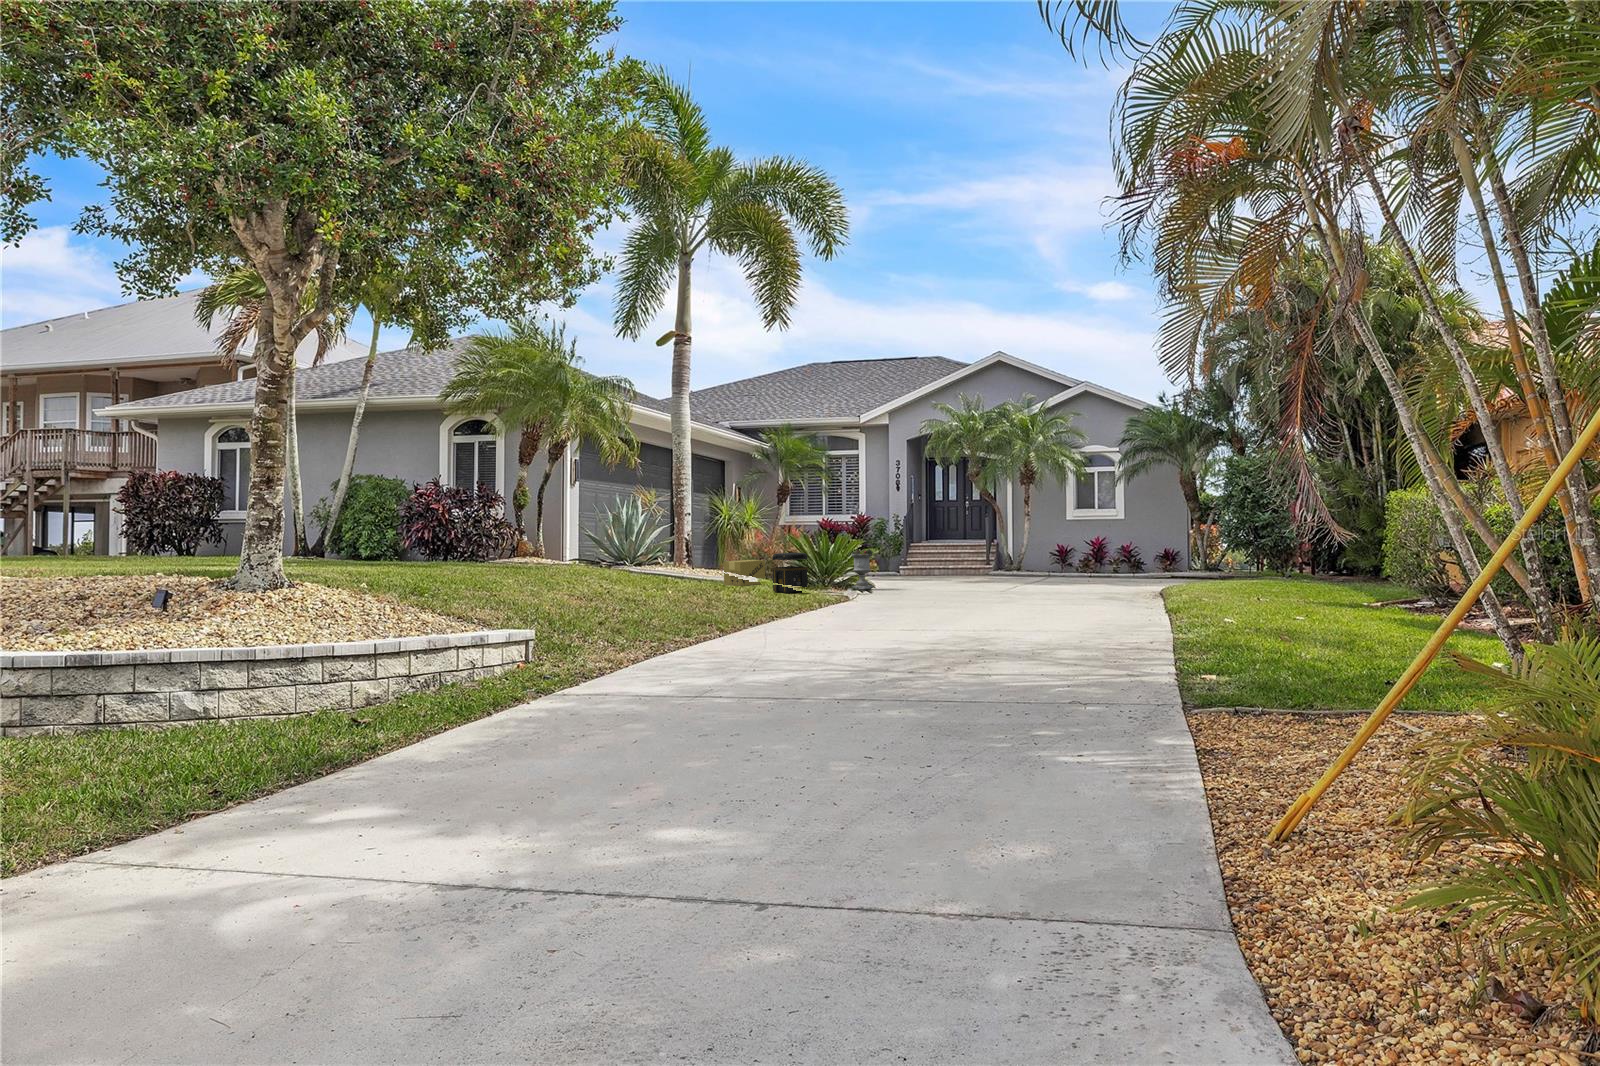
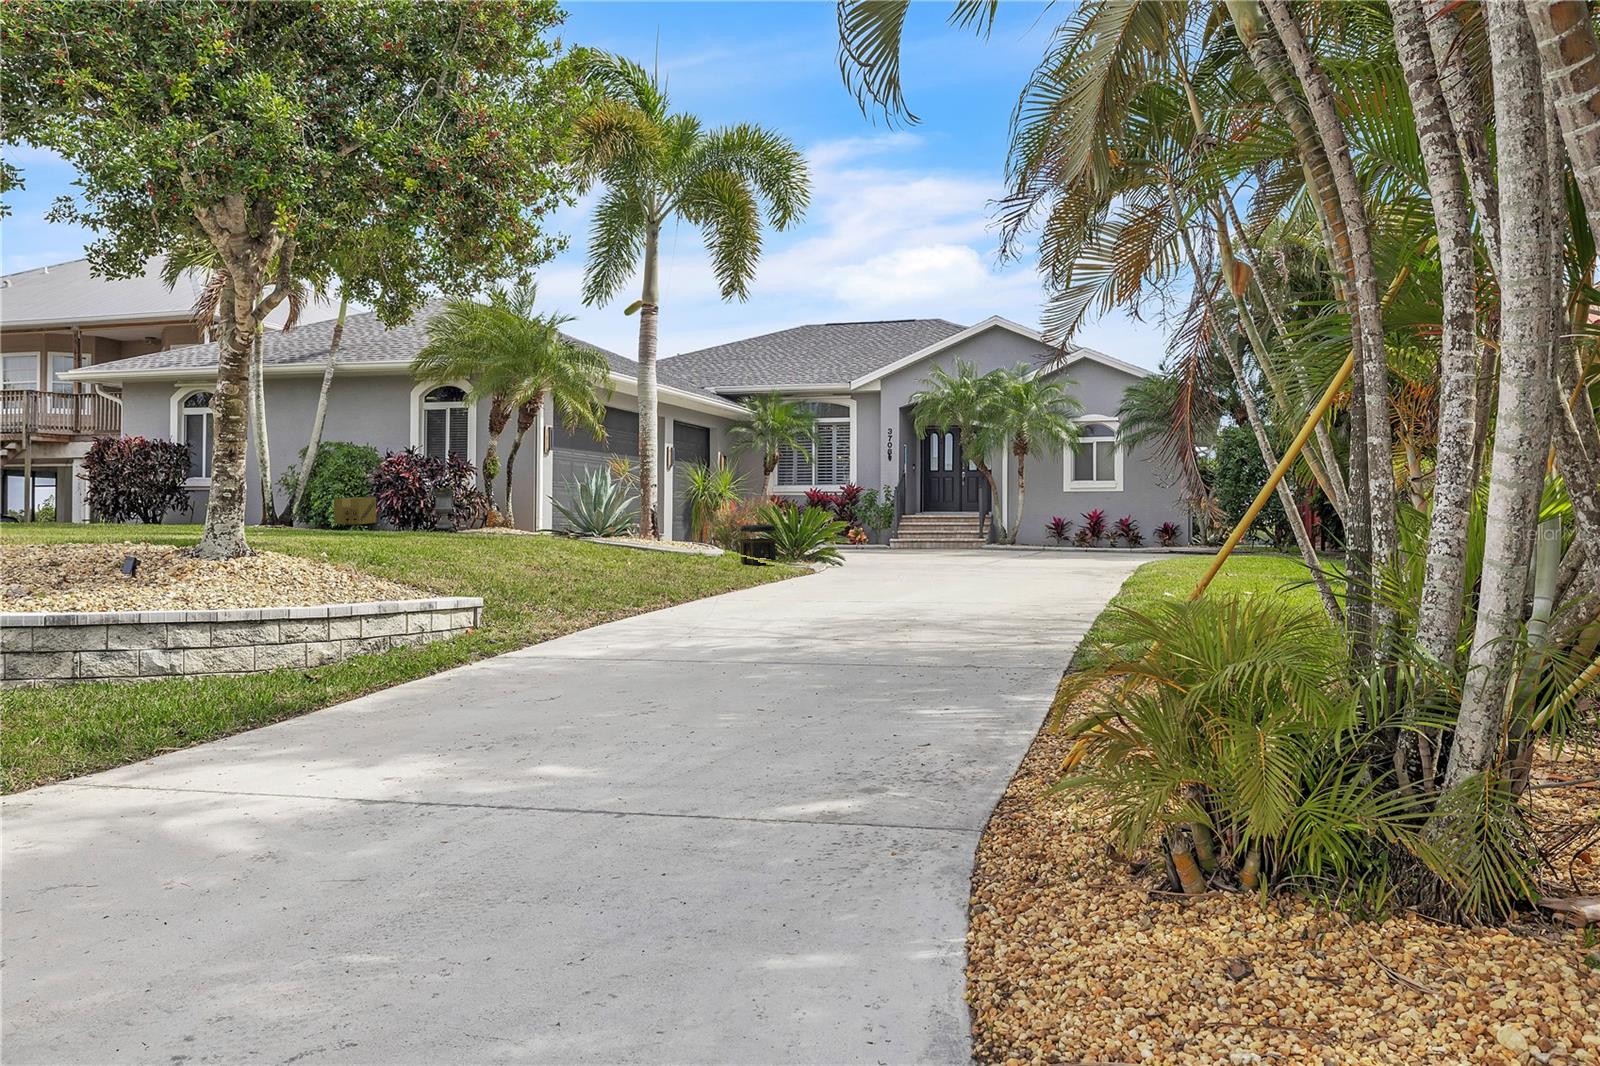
planter: present [852,549,873,590] -> present [432,488,454,529]
cardboard box: present [724,560,765,586] -> present [334,497,376,524]

